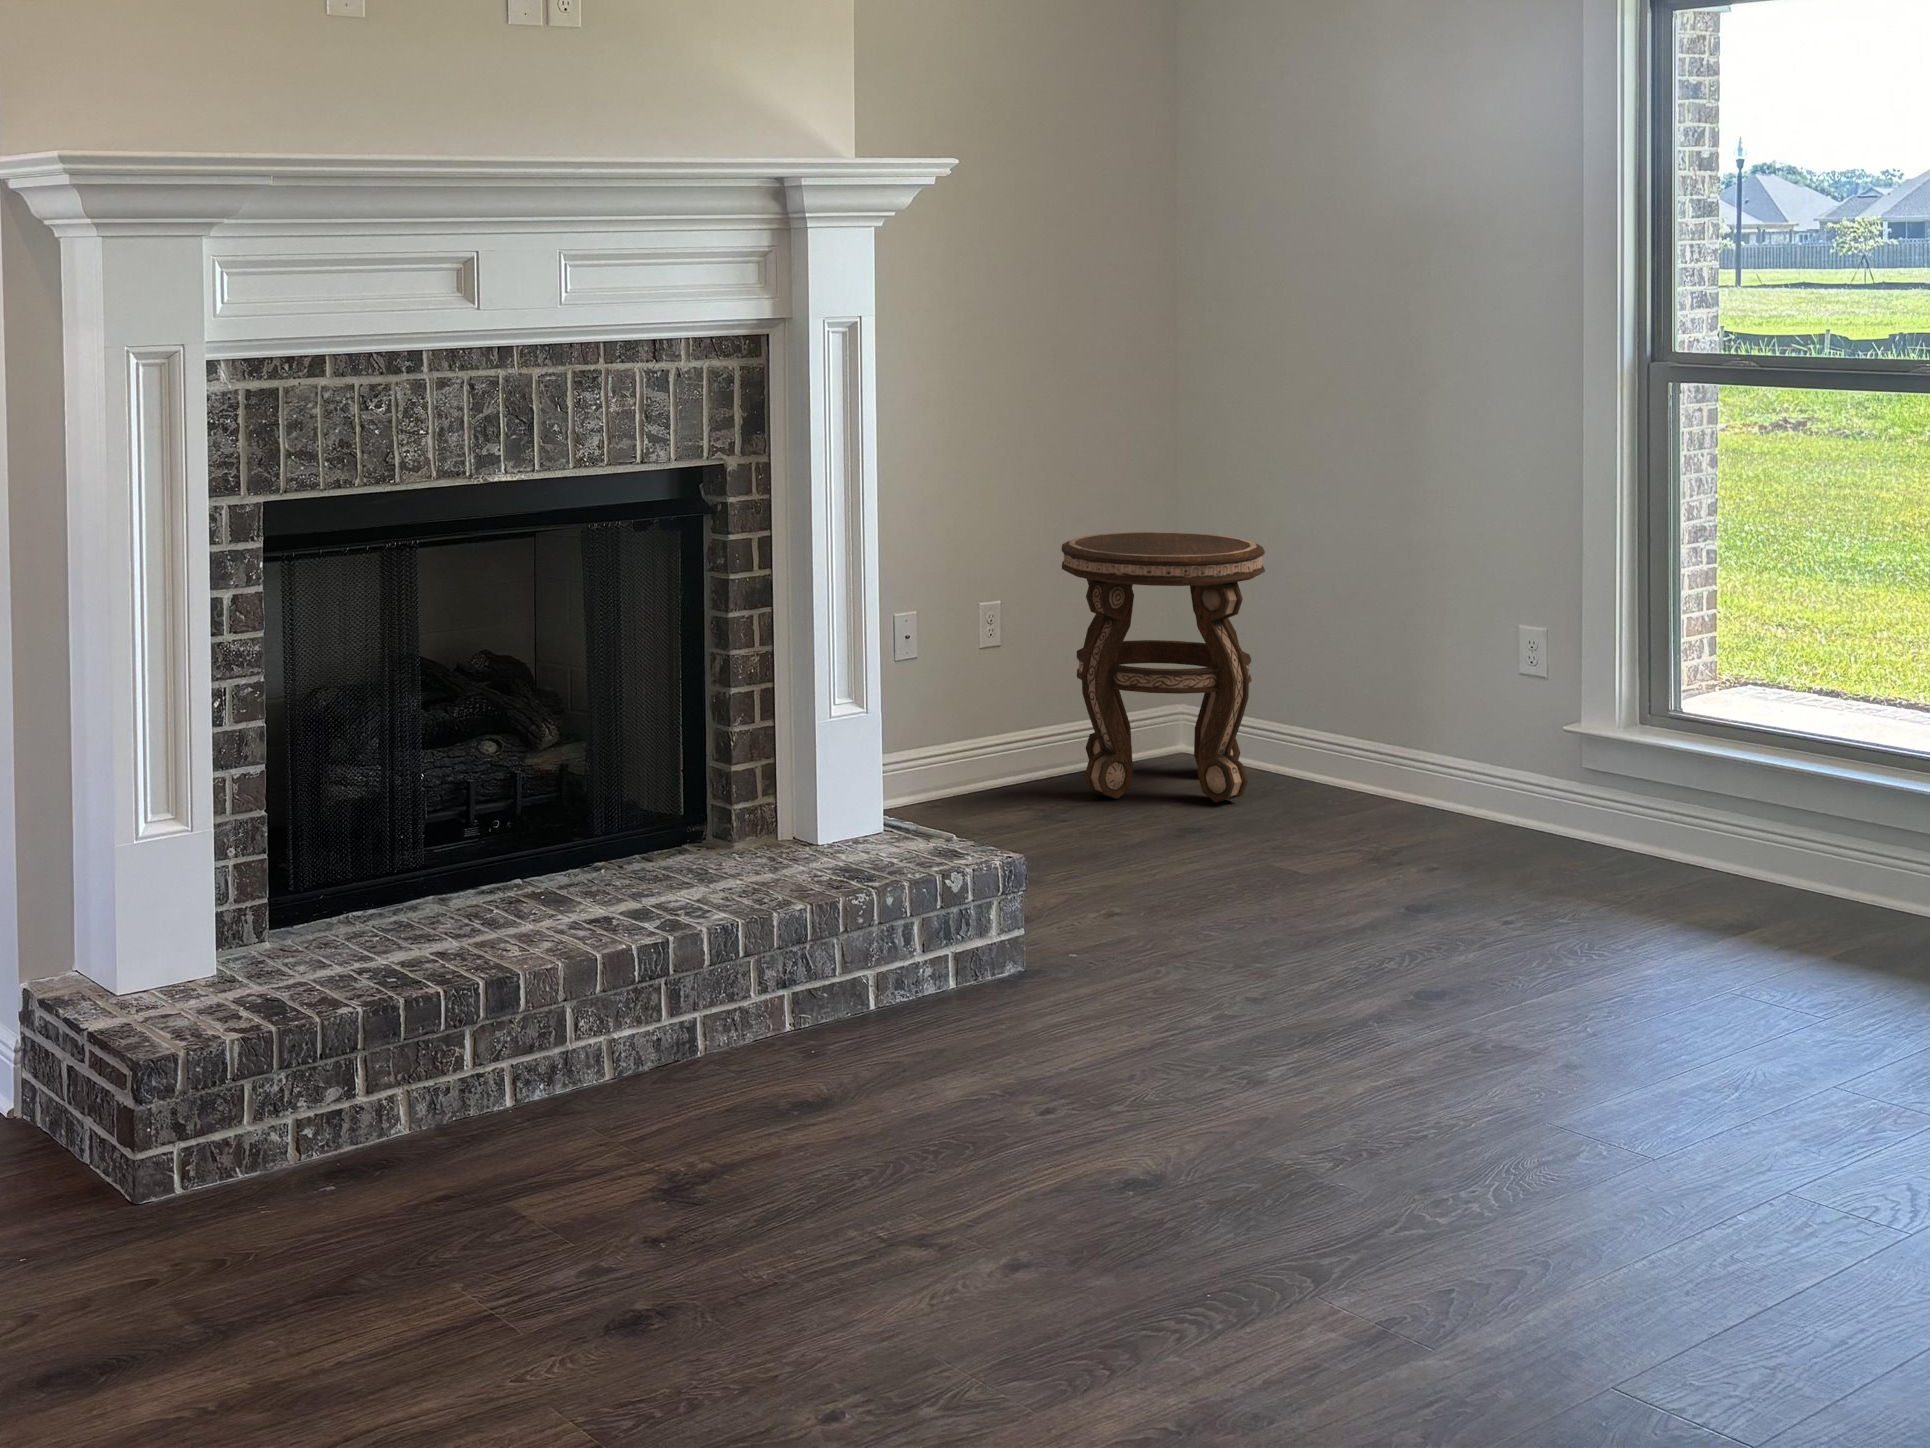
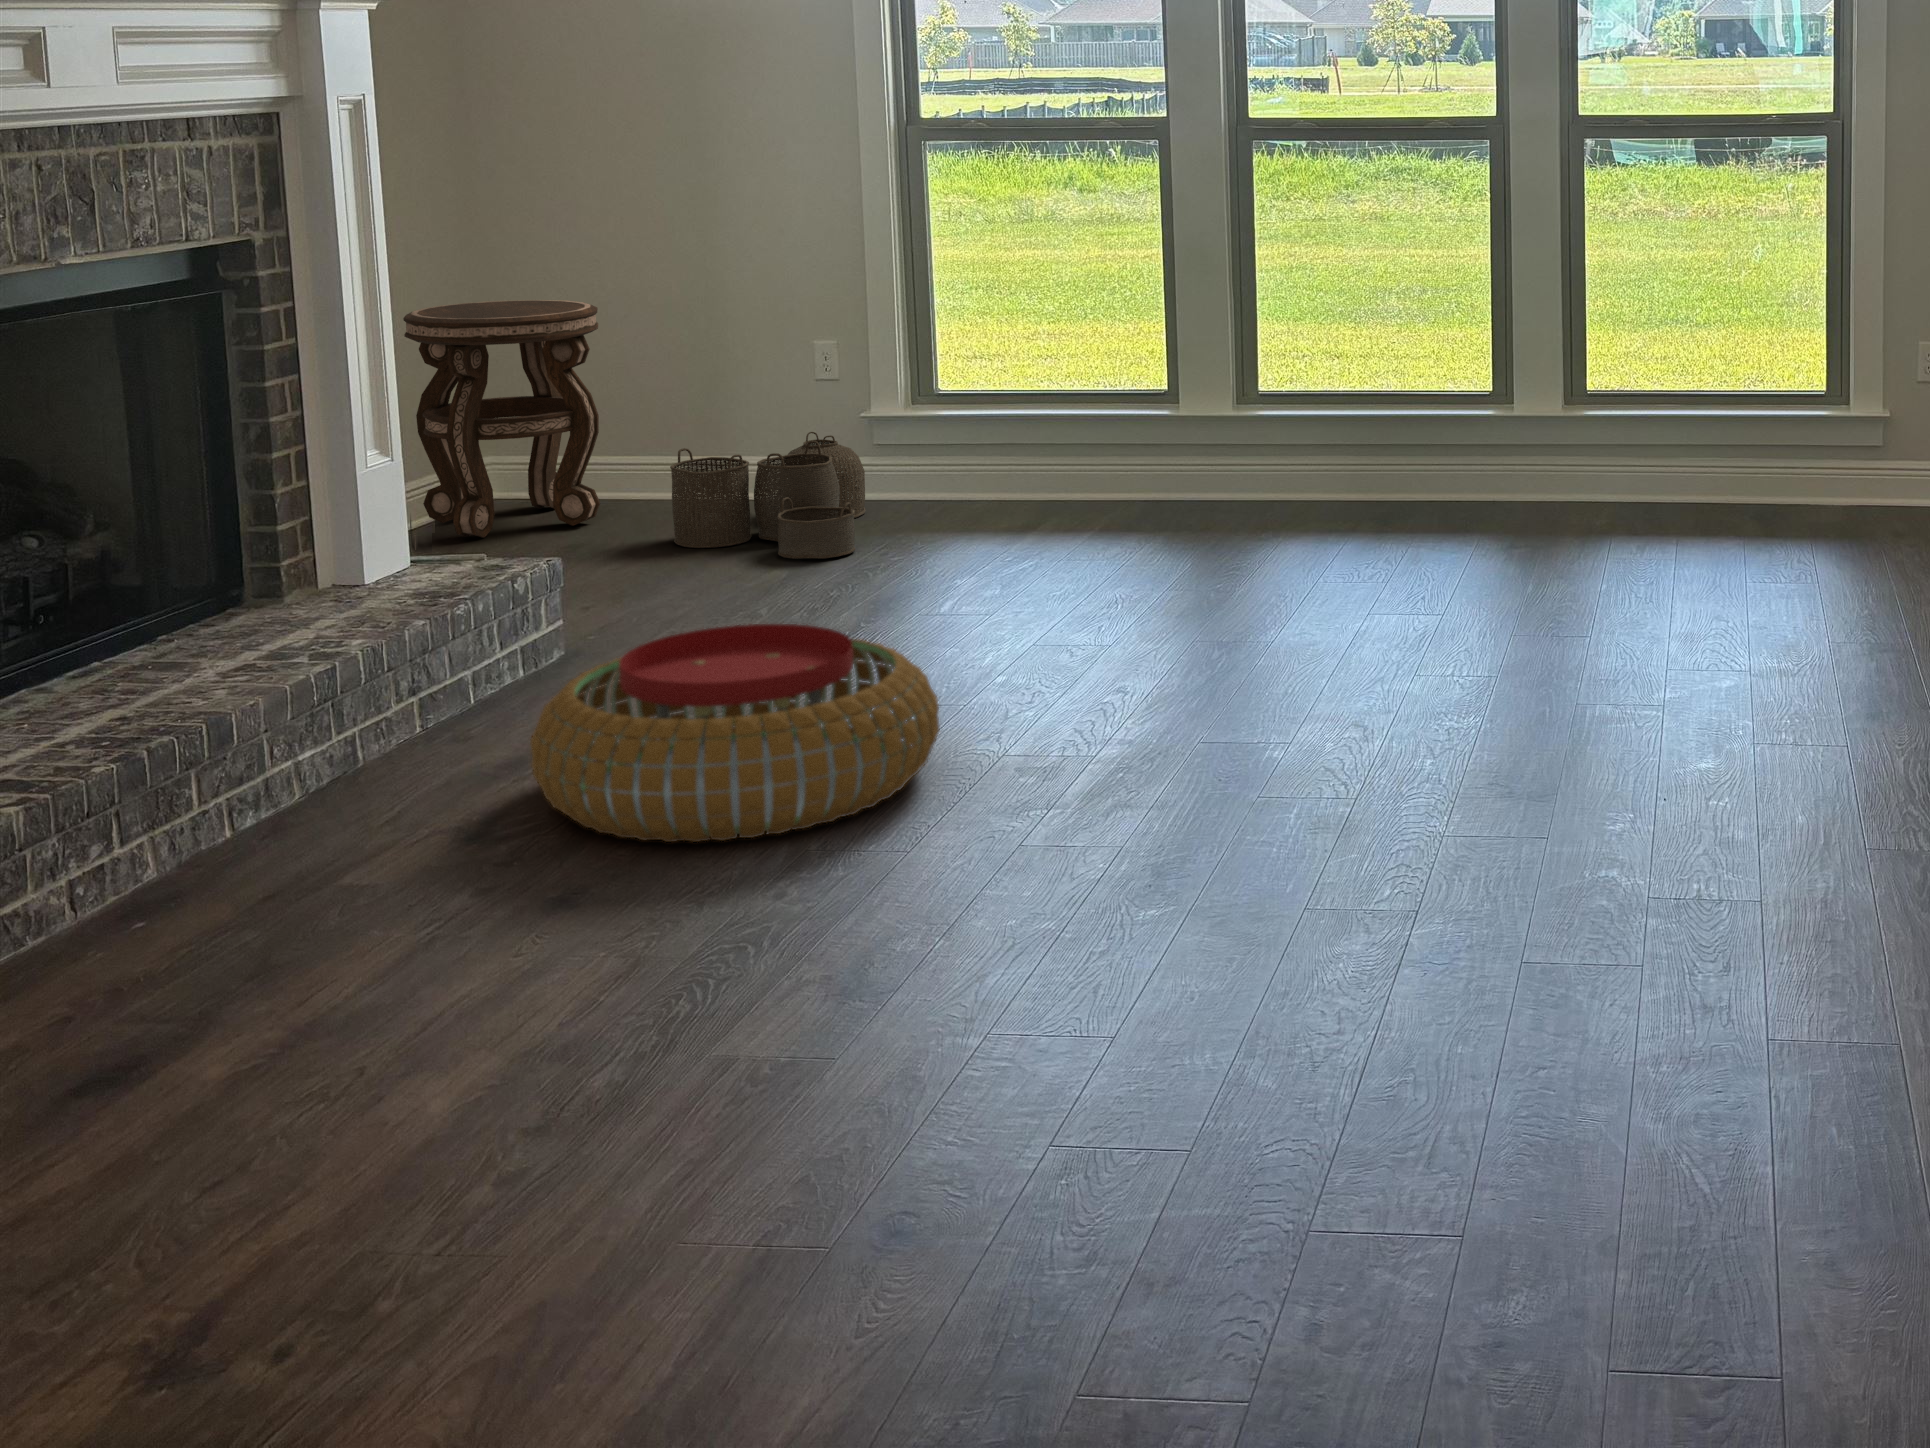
woven basket: none [1289,734,1561,909] -> present [670,432,865,559]
pouf: none [735,999,1241,1318] -> present [530,624,940,842]

